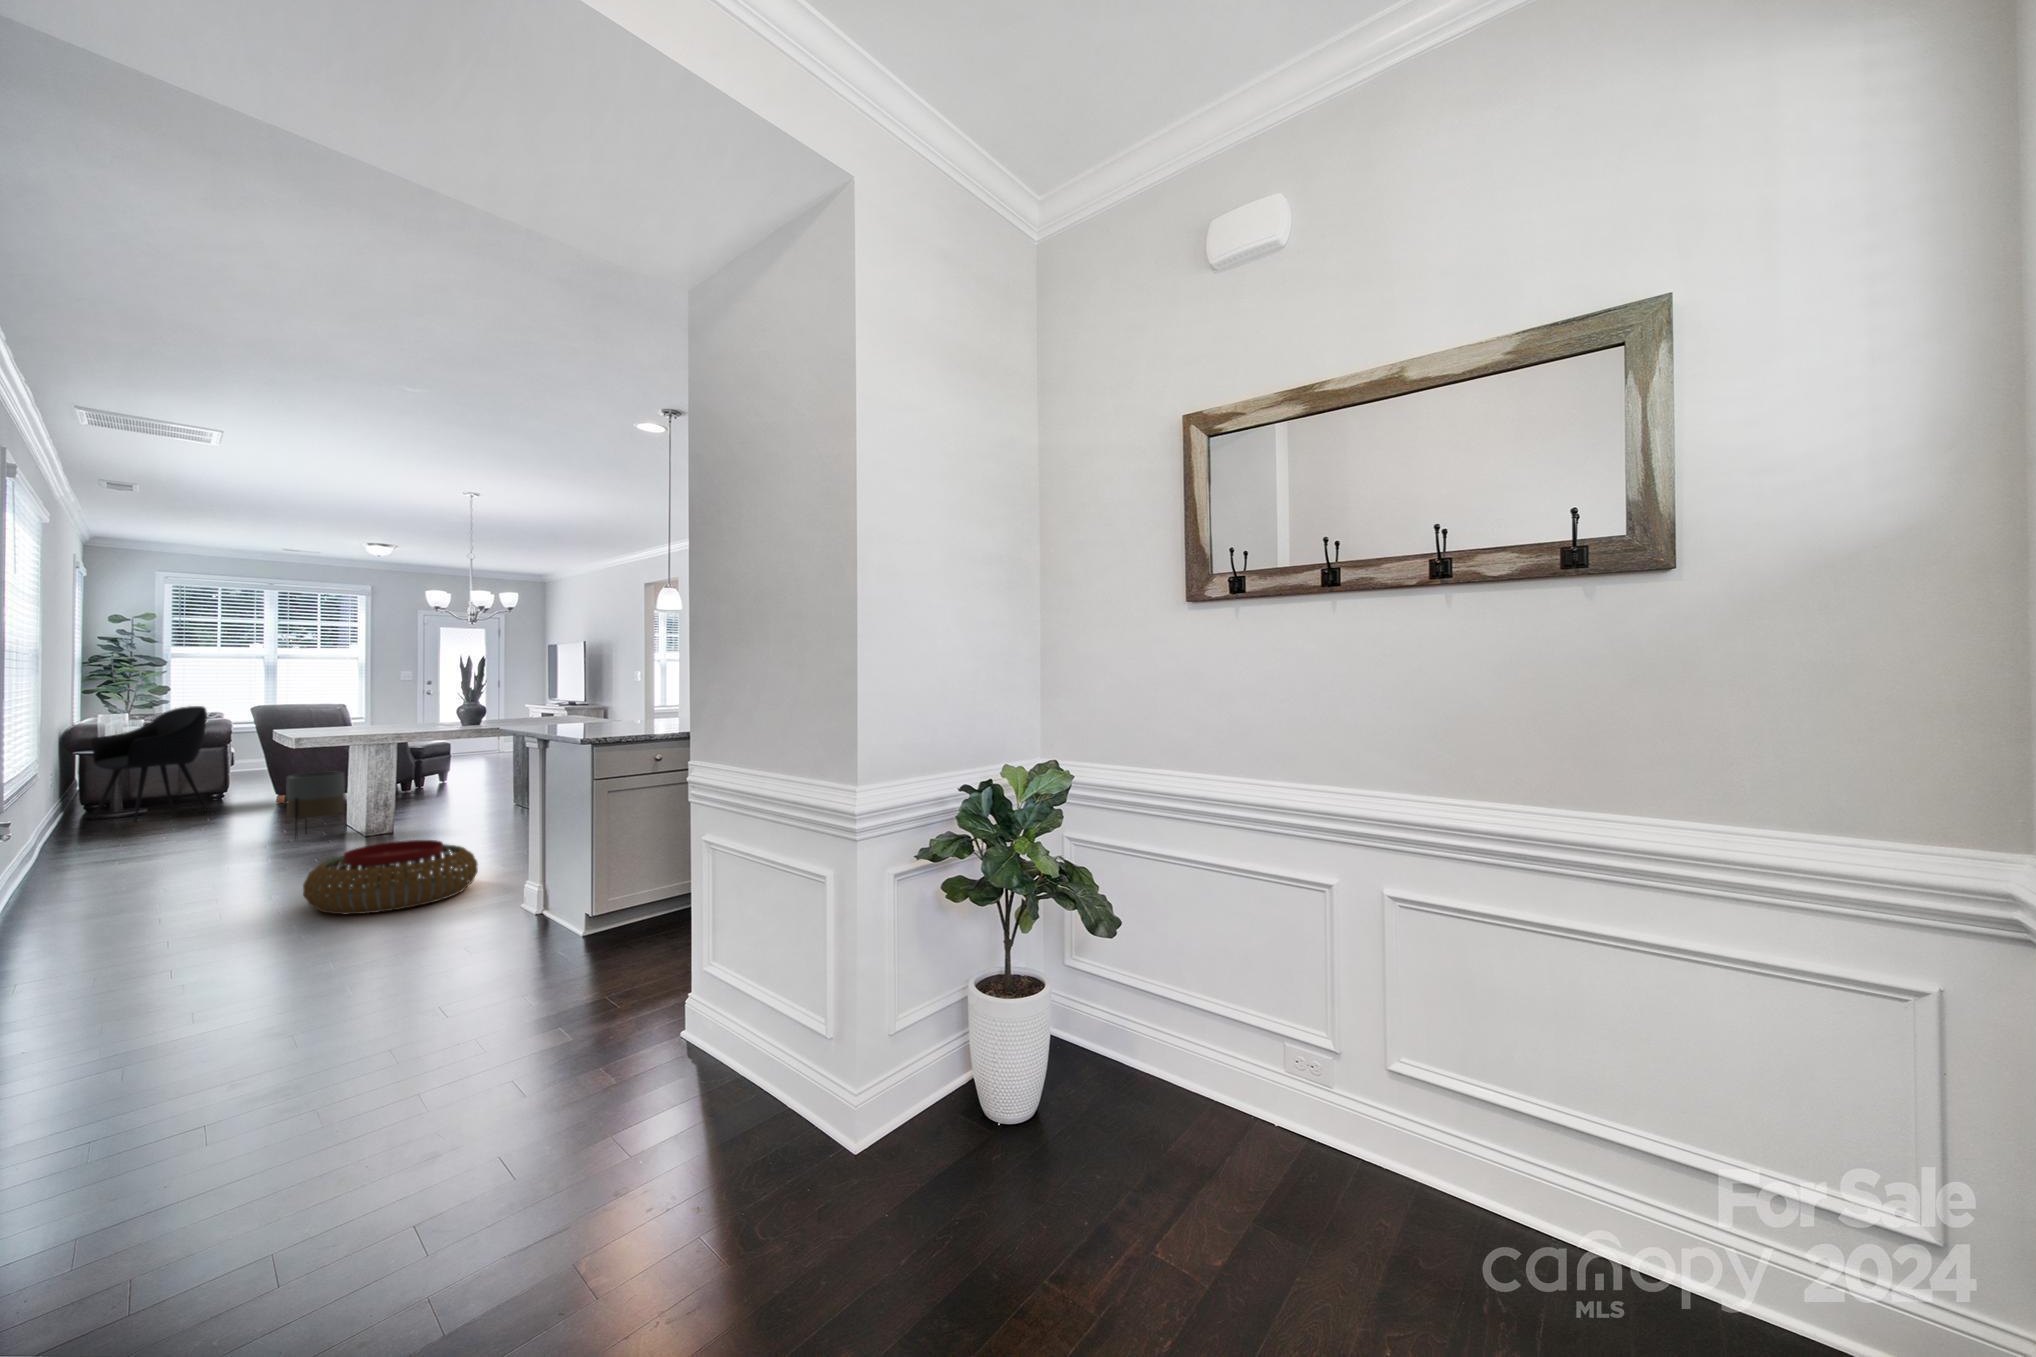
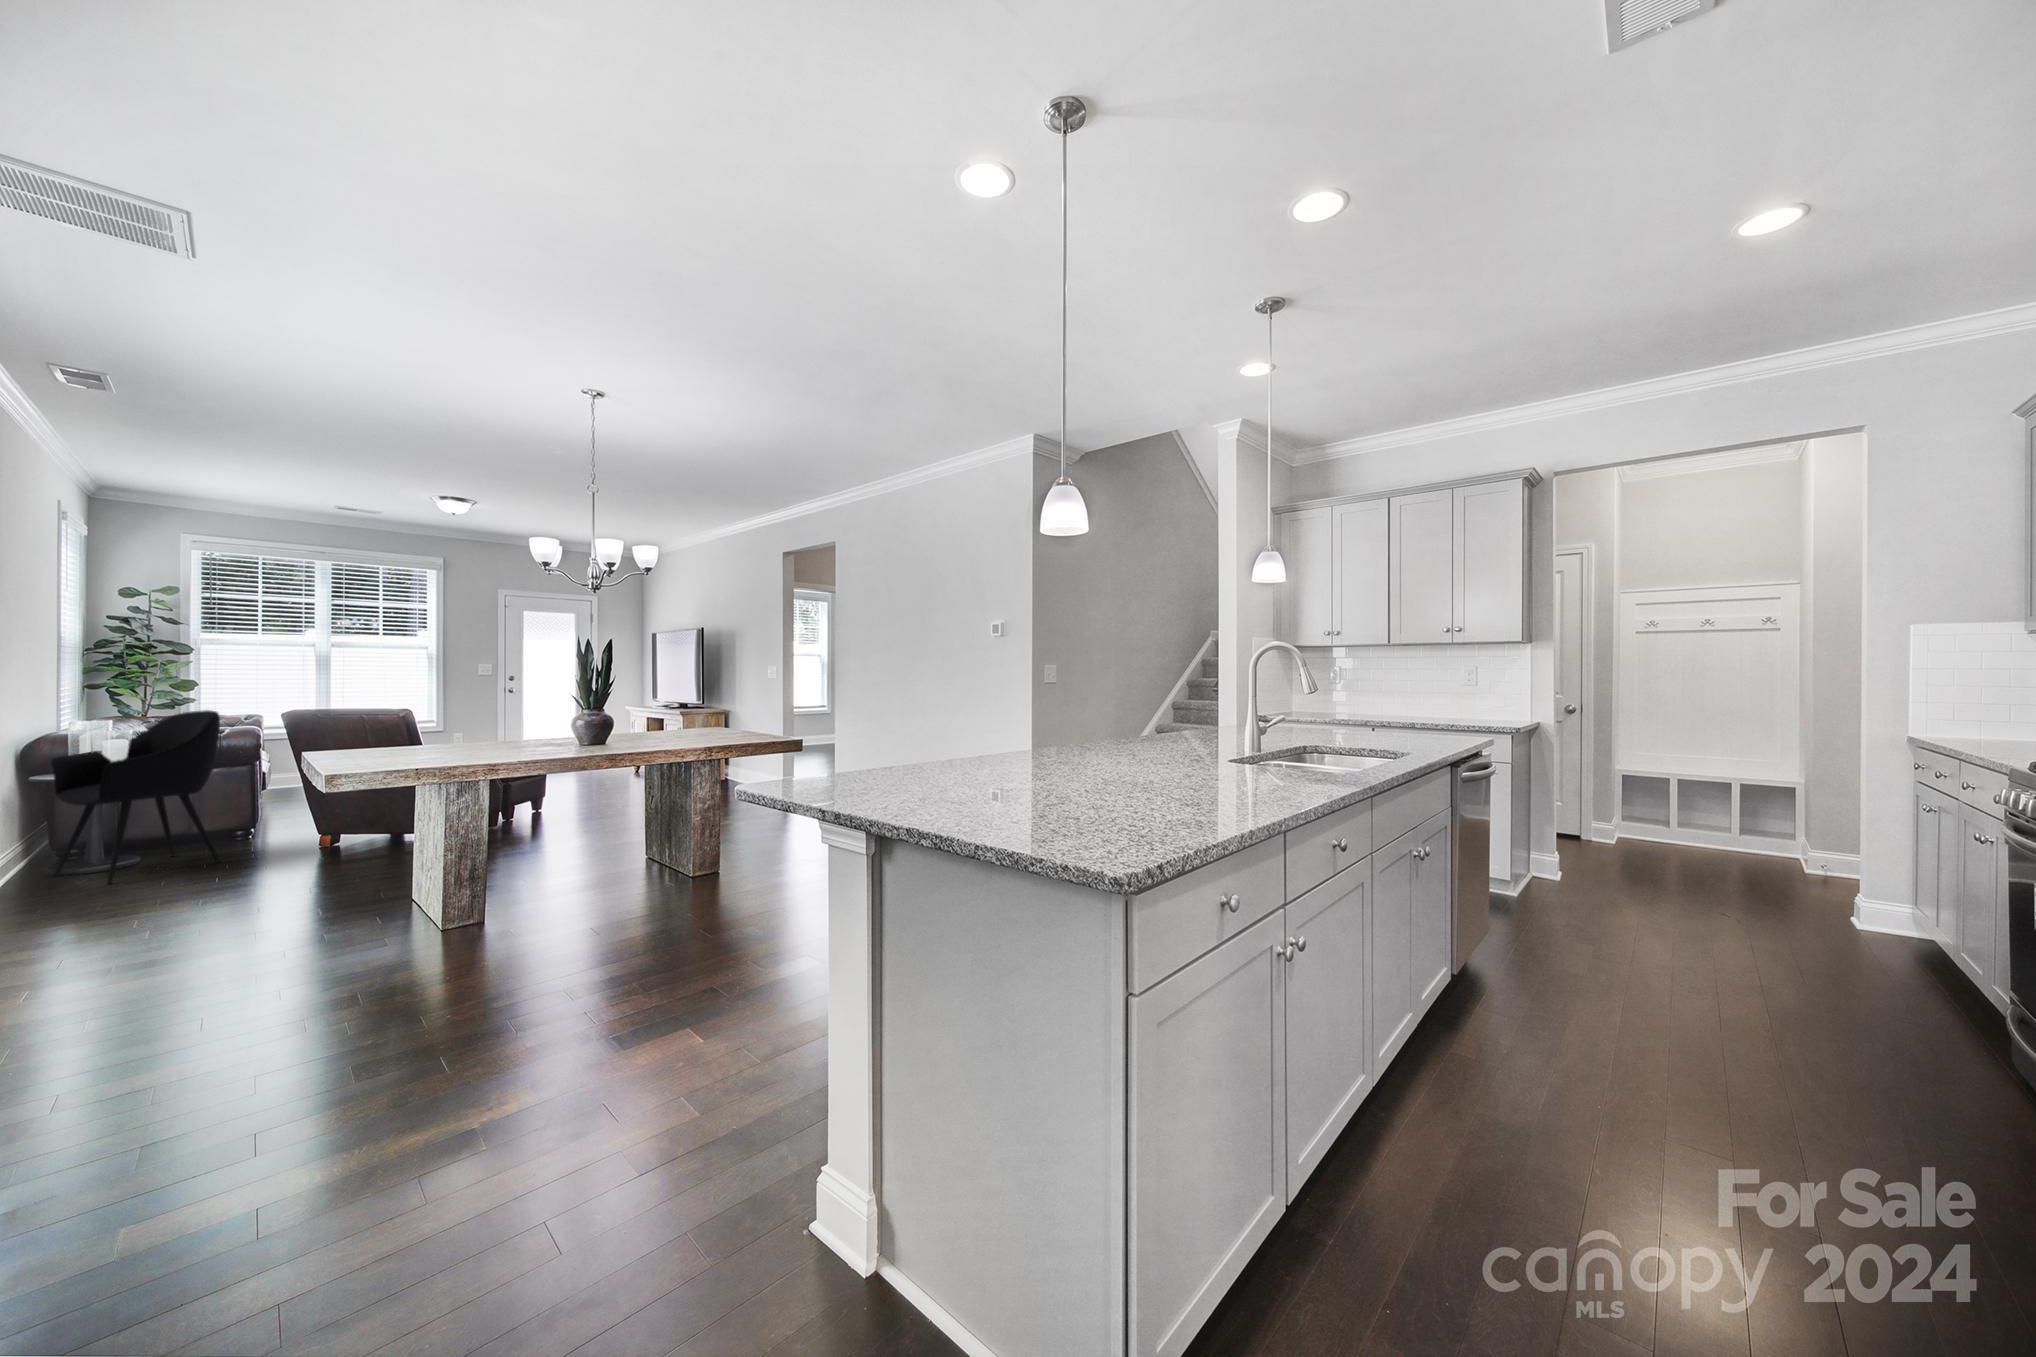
planter: present [286,772,347,839] -> none [321,820,415,937]
pouf: present [303,840,478,914] -> none [321,1001,672,1226]

